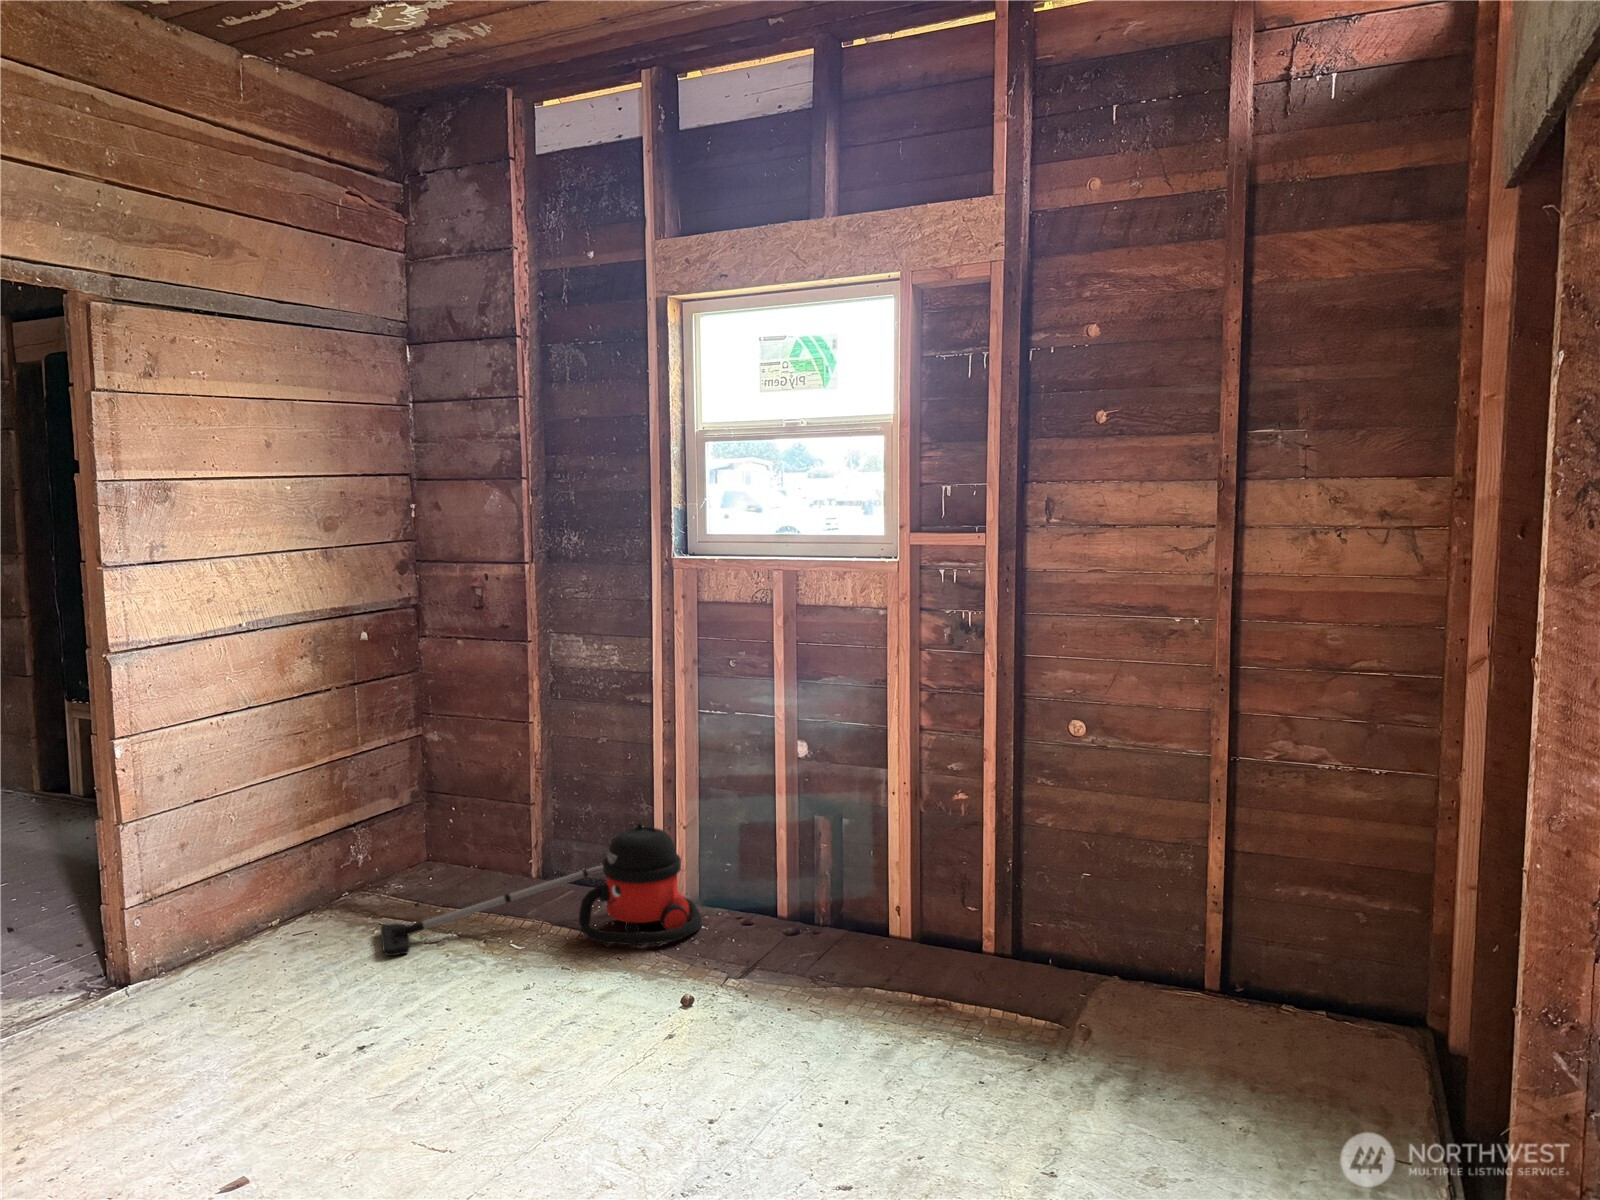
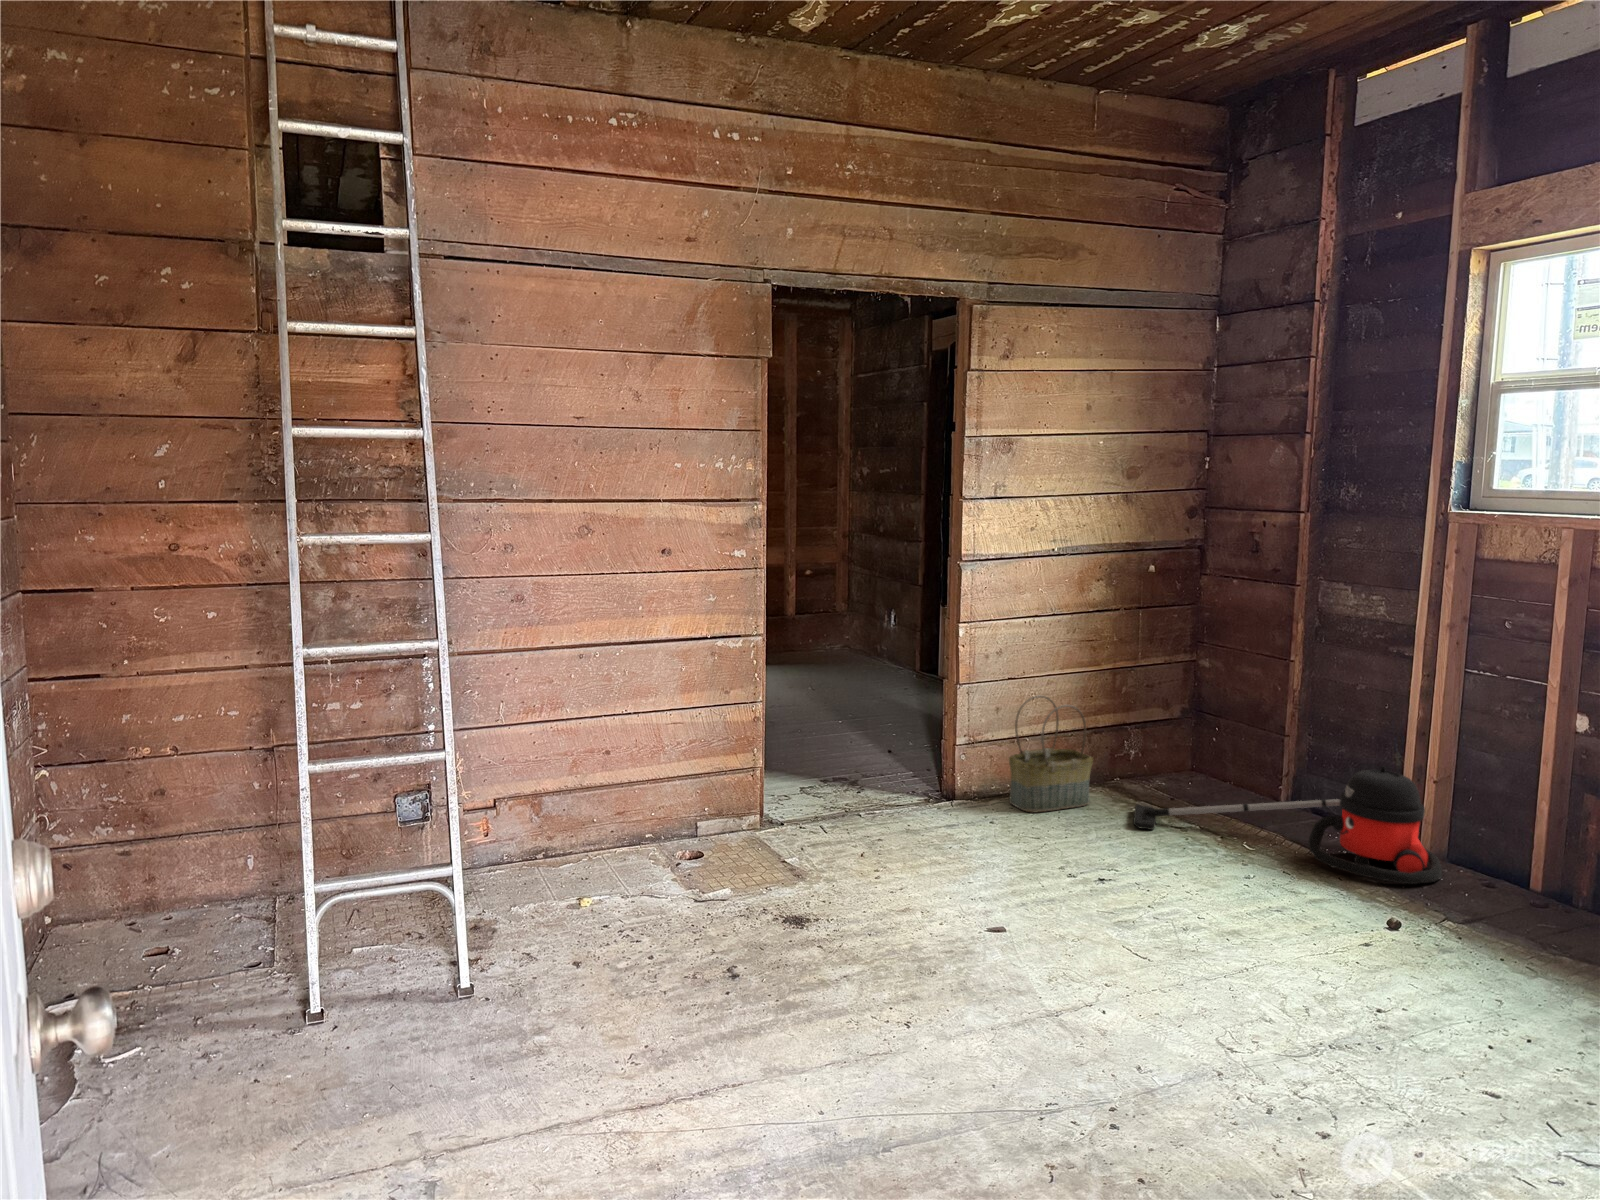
basket: none [206,816,322,974] -> present [1009,696,1093,812]

